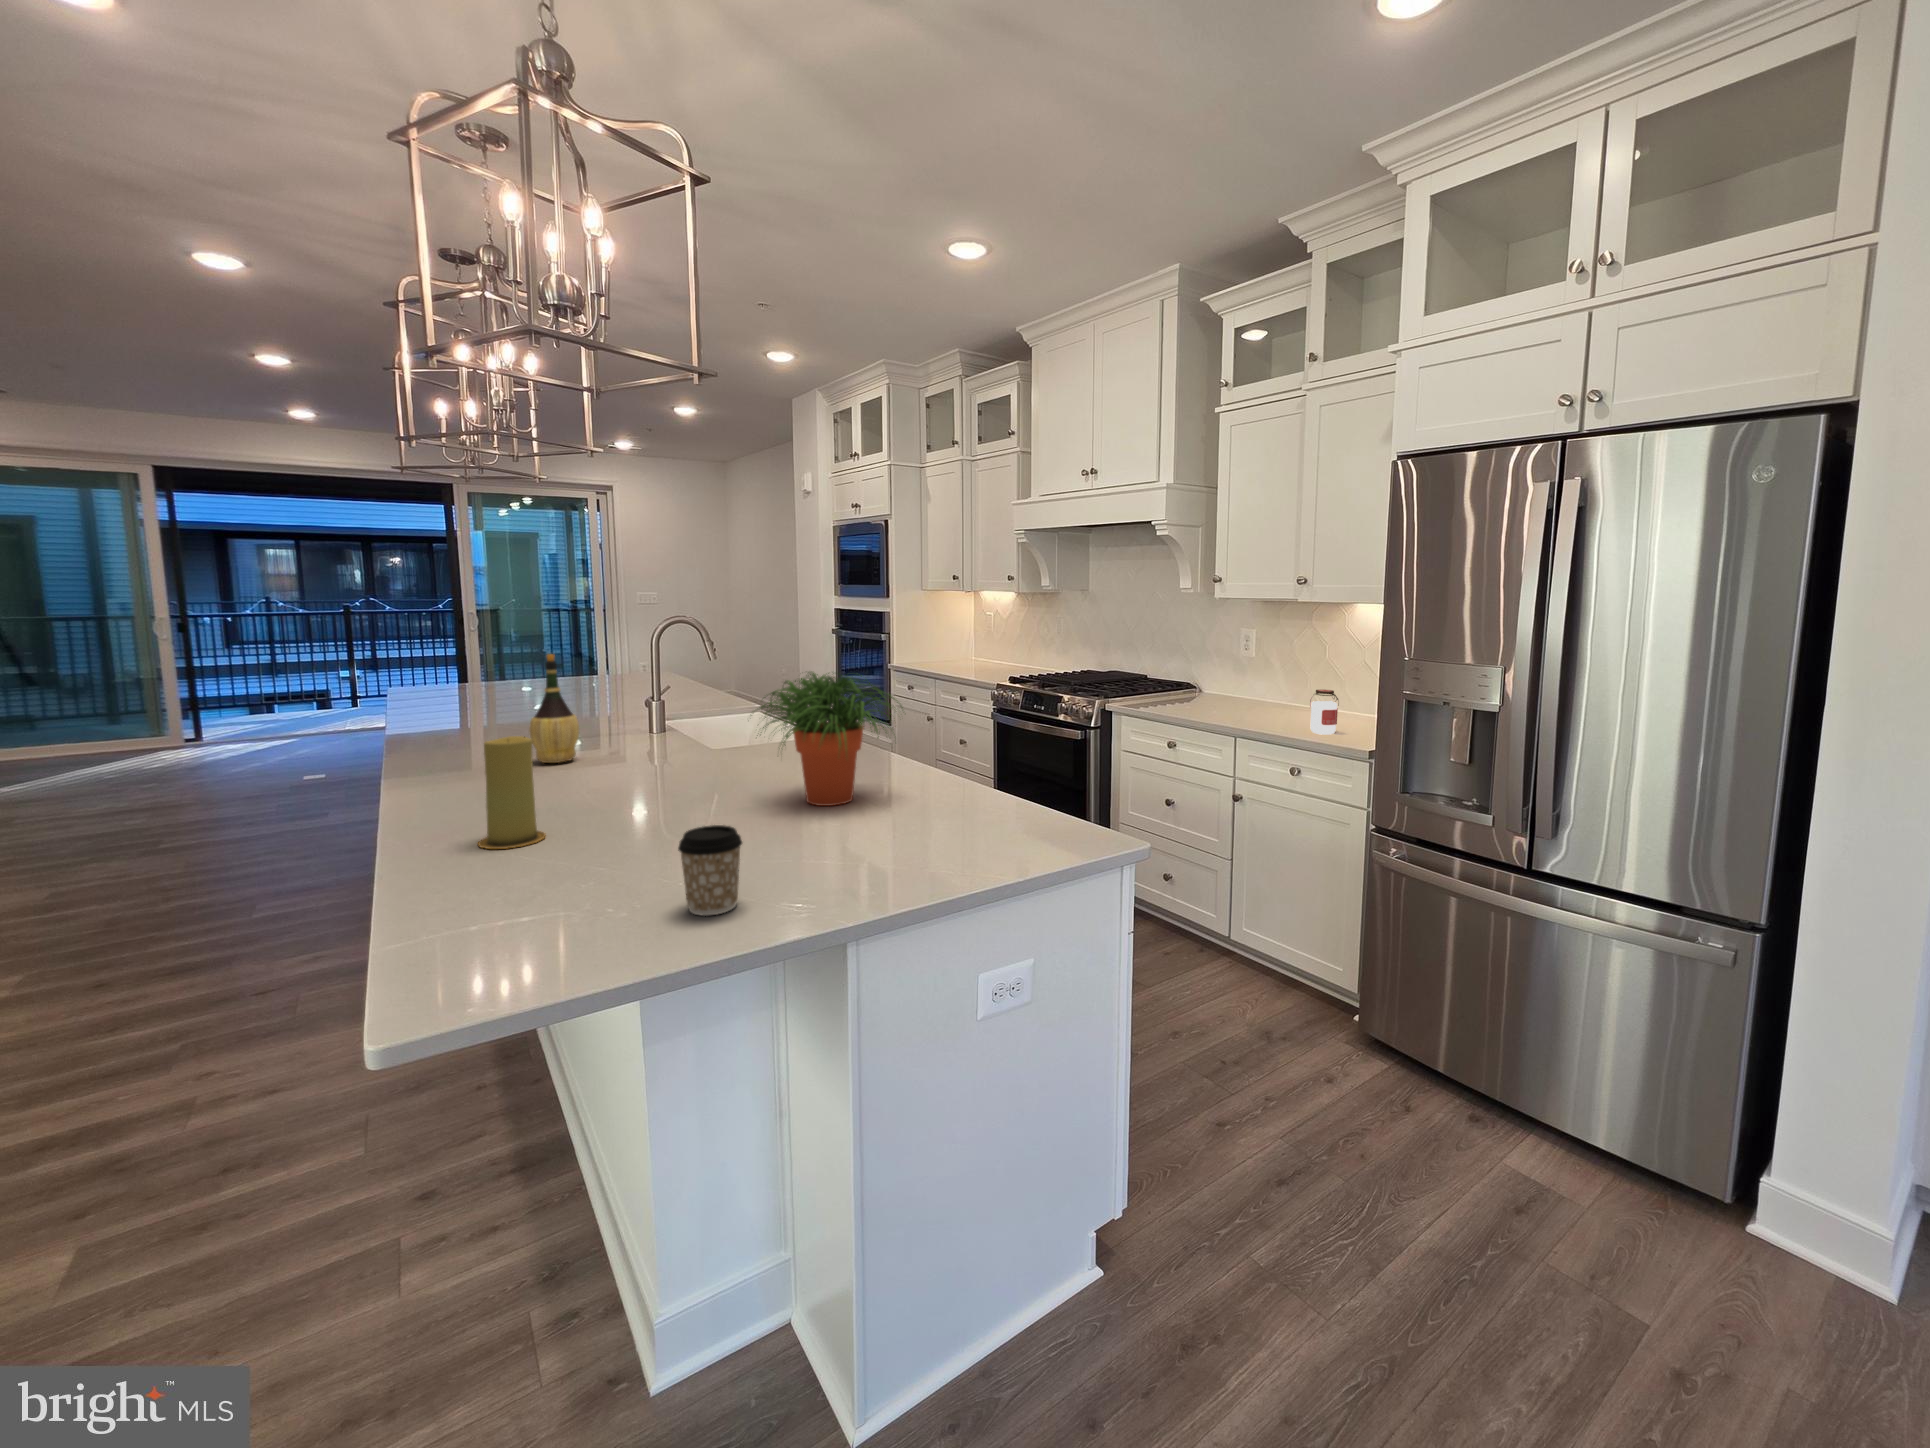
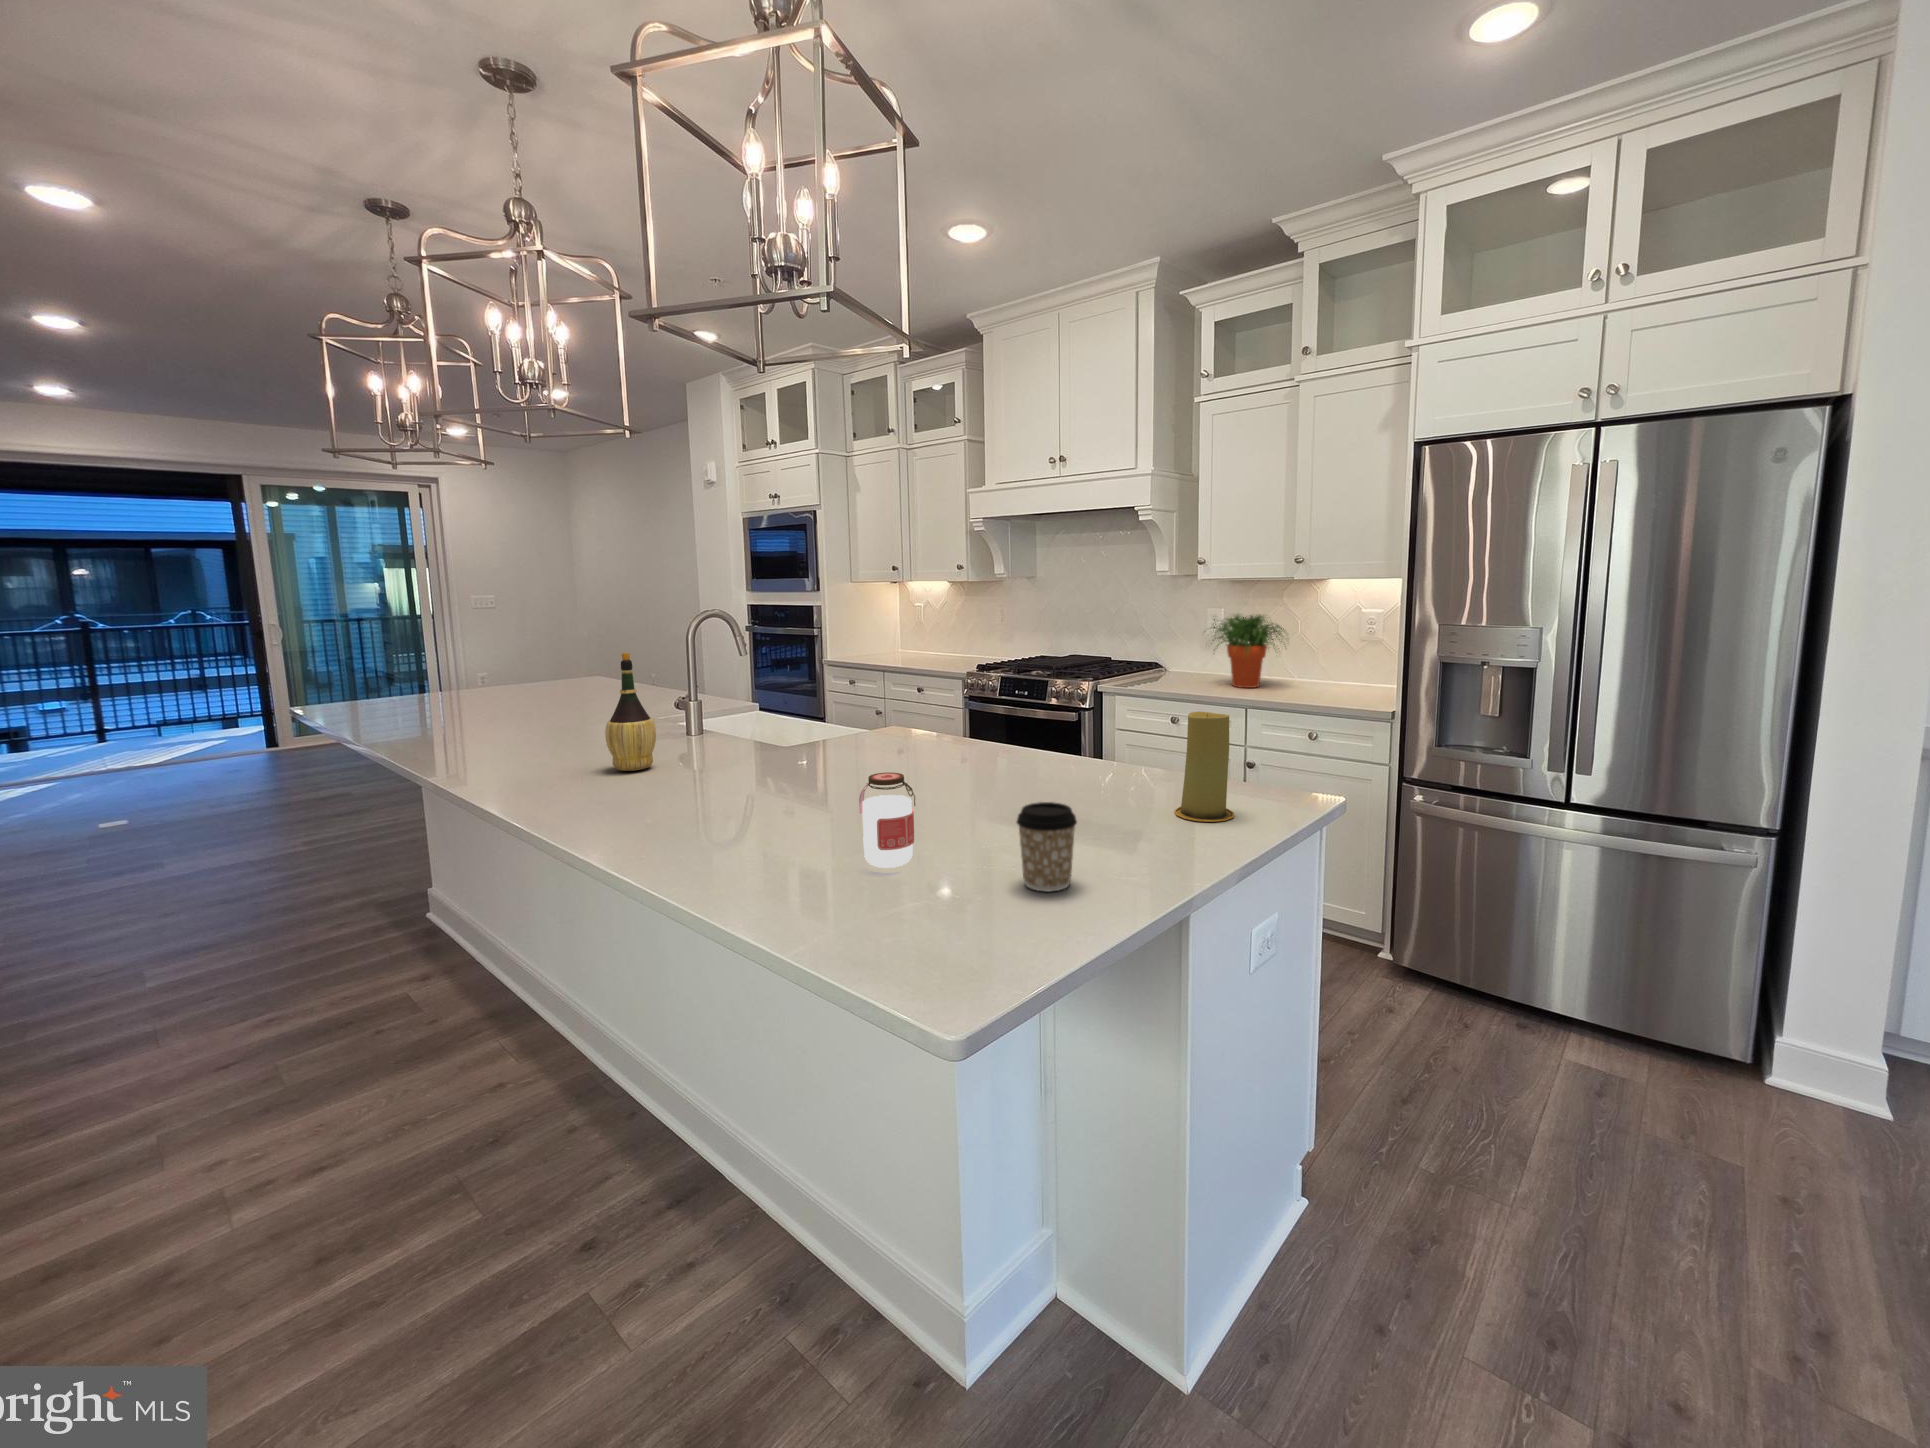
potted plant: present [759,672,903,806] -> present [1204,614,1287,688]
jar: present [1310,690,1339,735] -> present [859,772,915,868]
candle: present [478,736,546,849] -> present [1174,711,1234,822]

